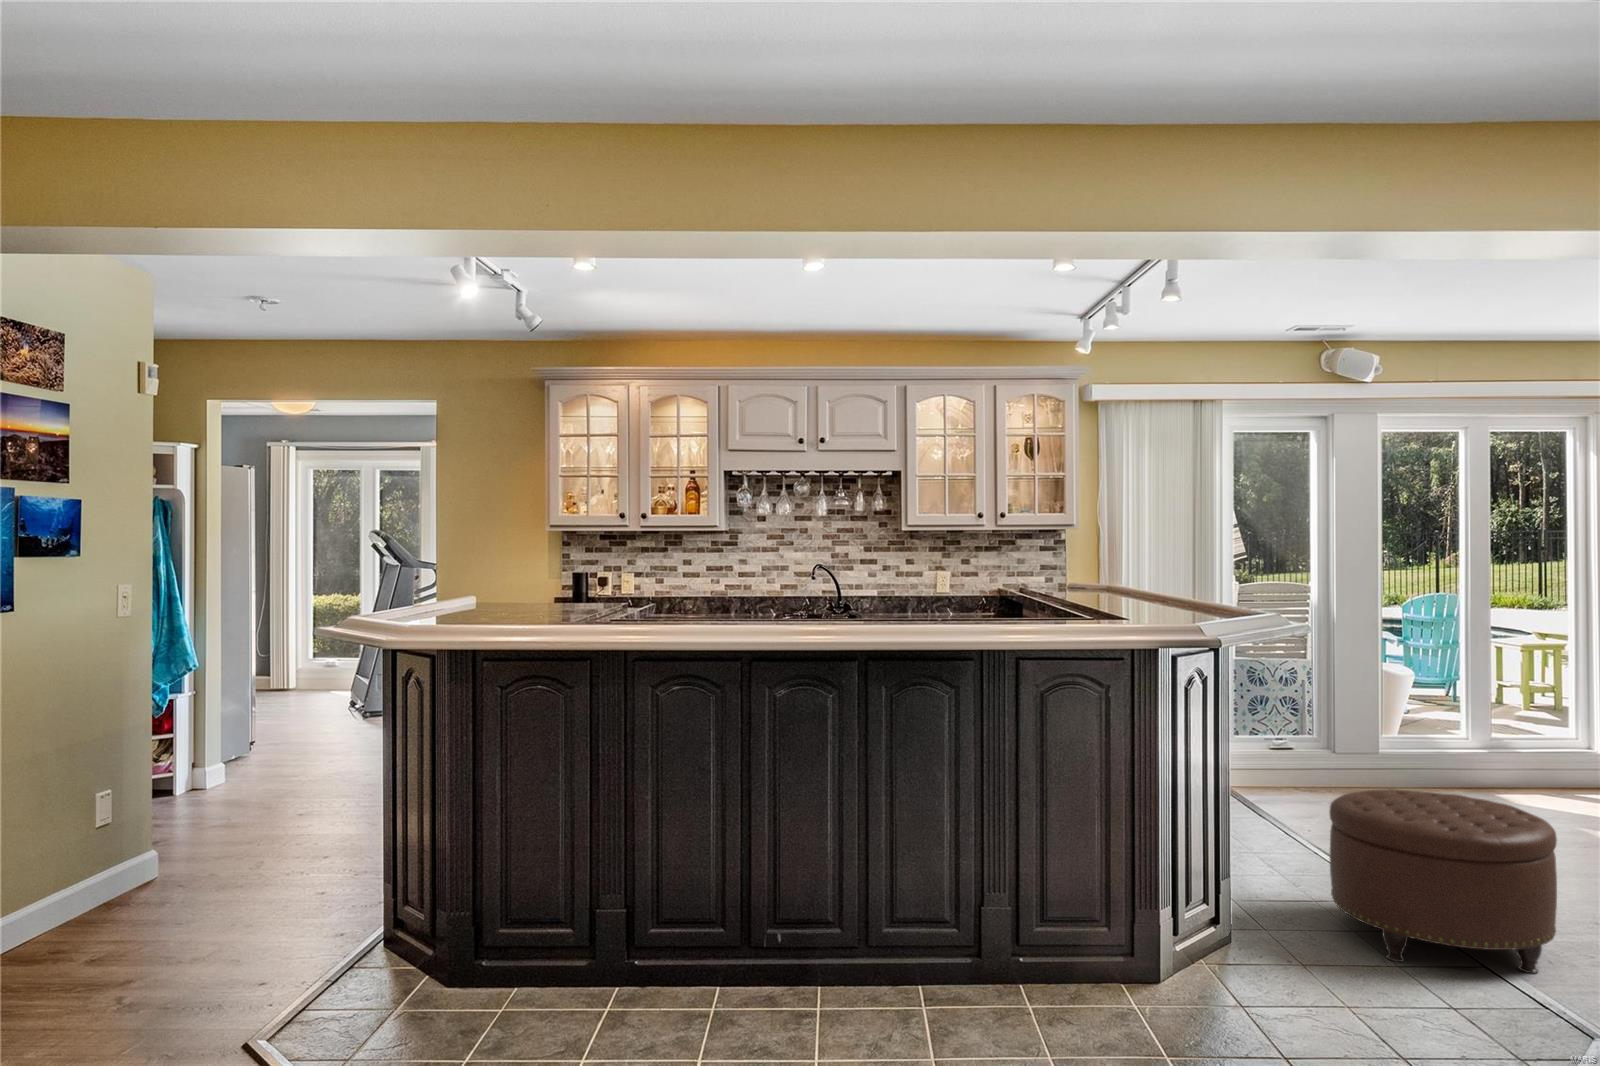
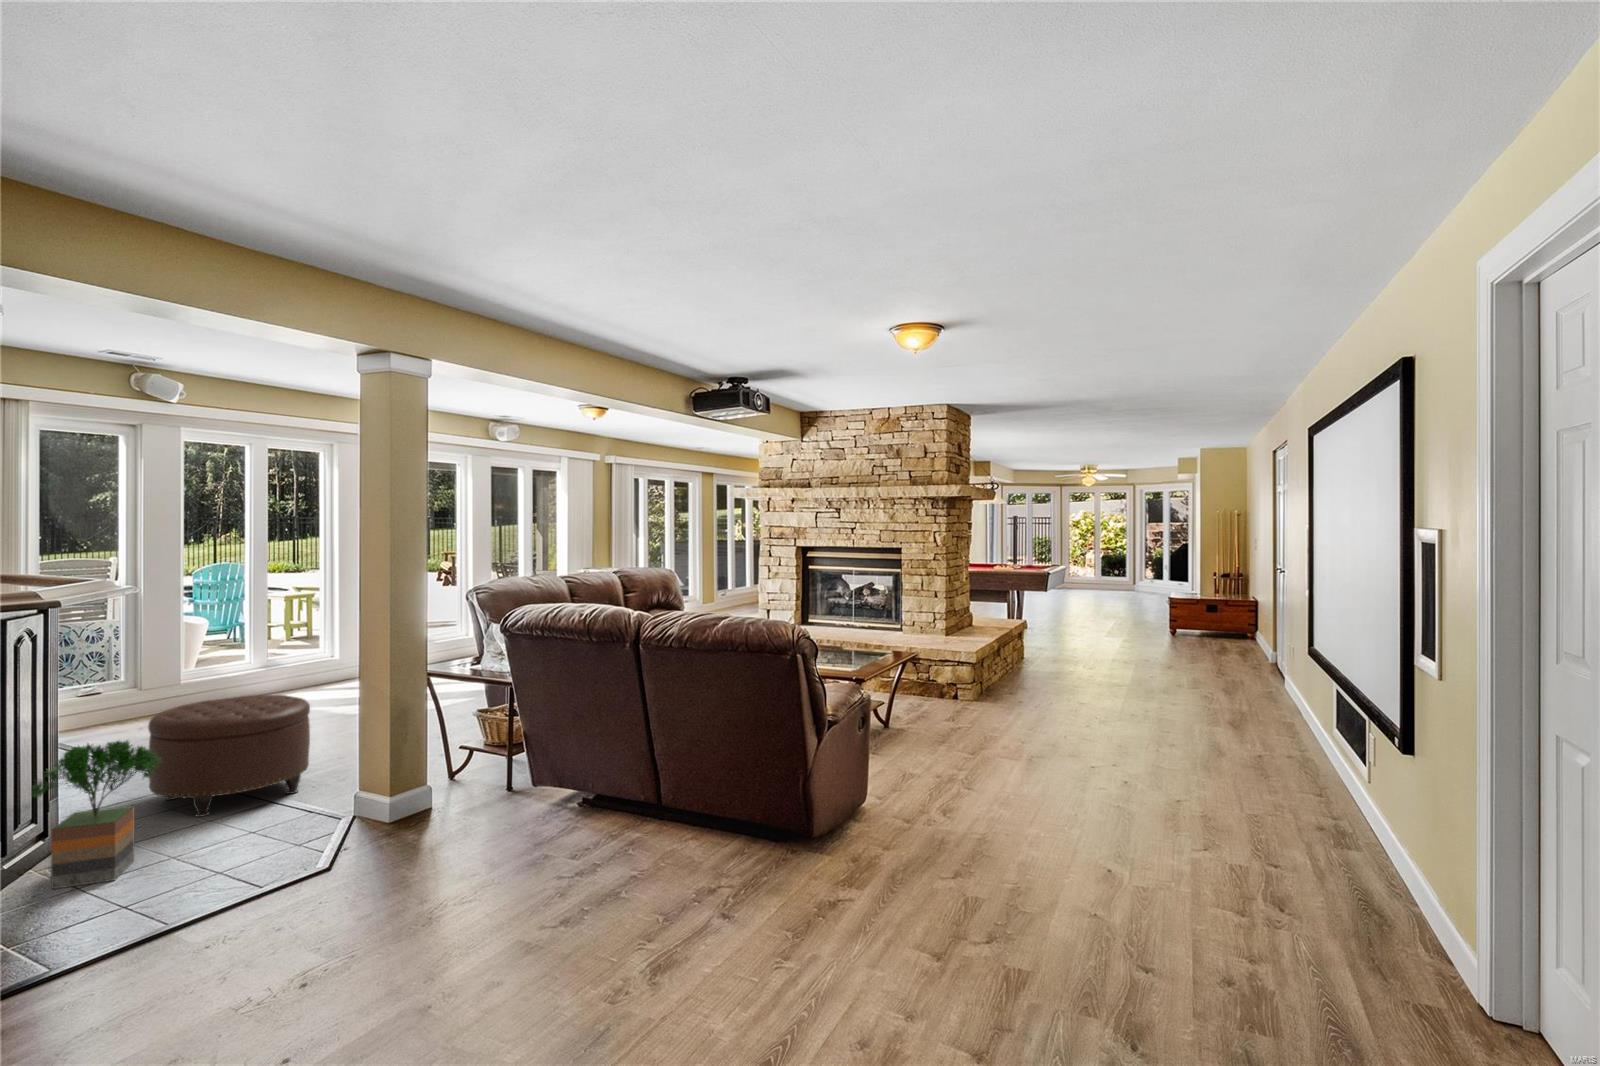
potted tree: none [1194,819,1340,1017] -> present [32,741,160,889]

